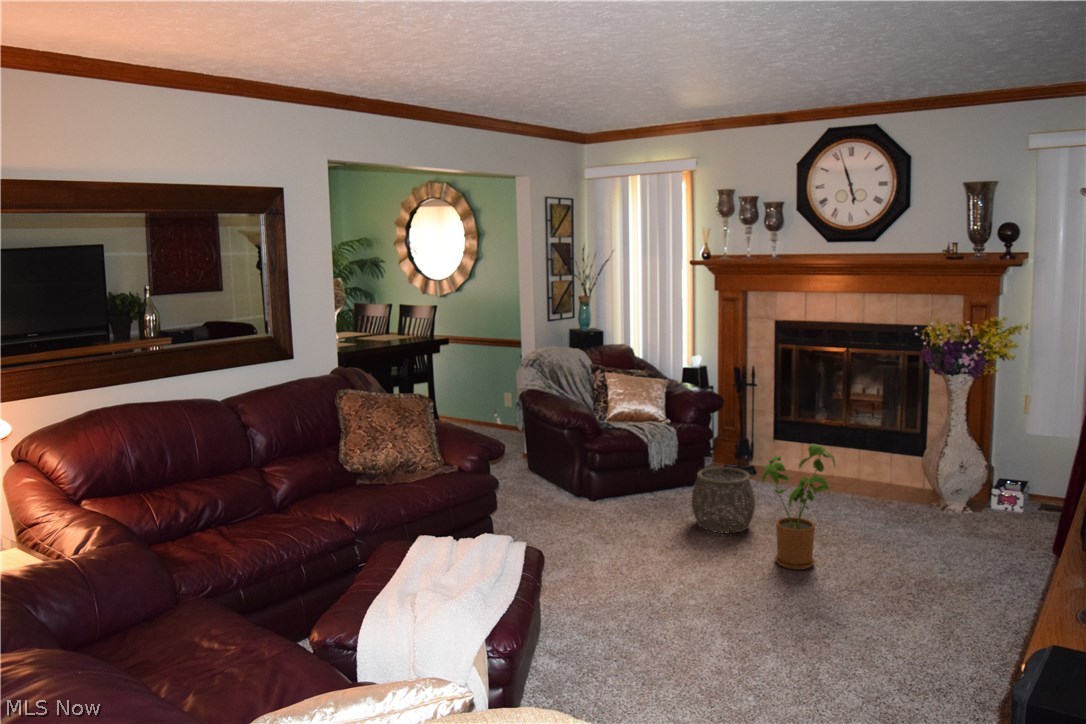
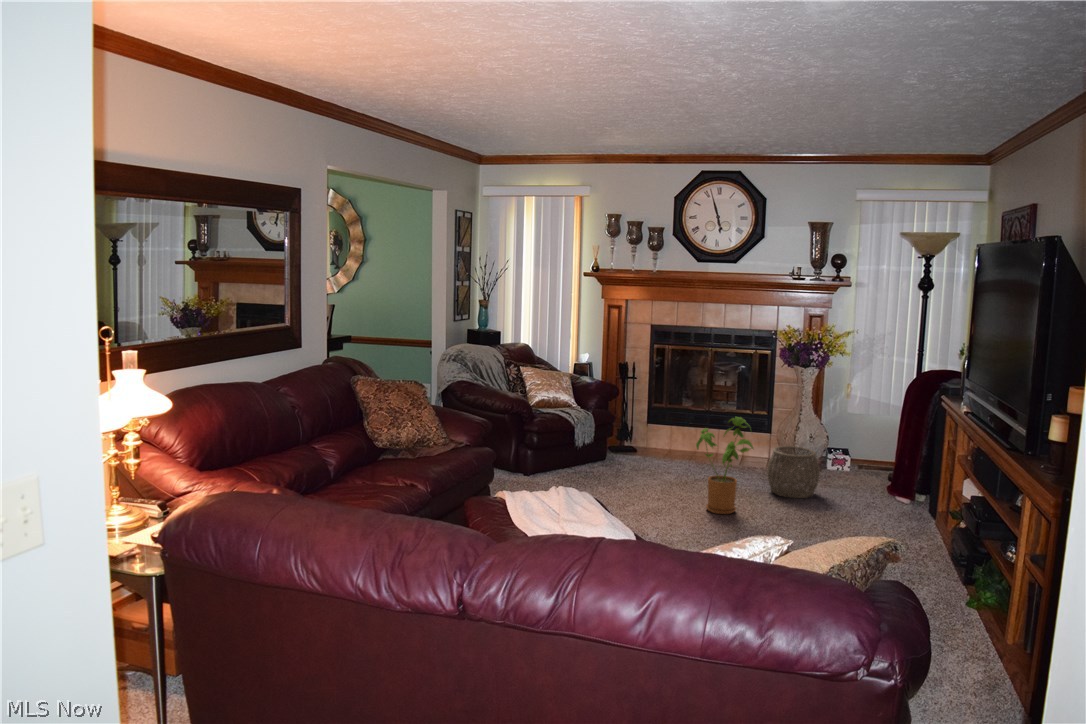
woven basket: present [692,467,755,534] -> present [767,446,819,498]

